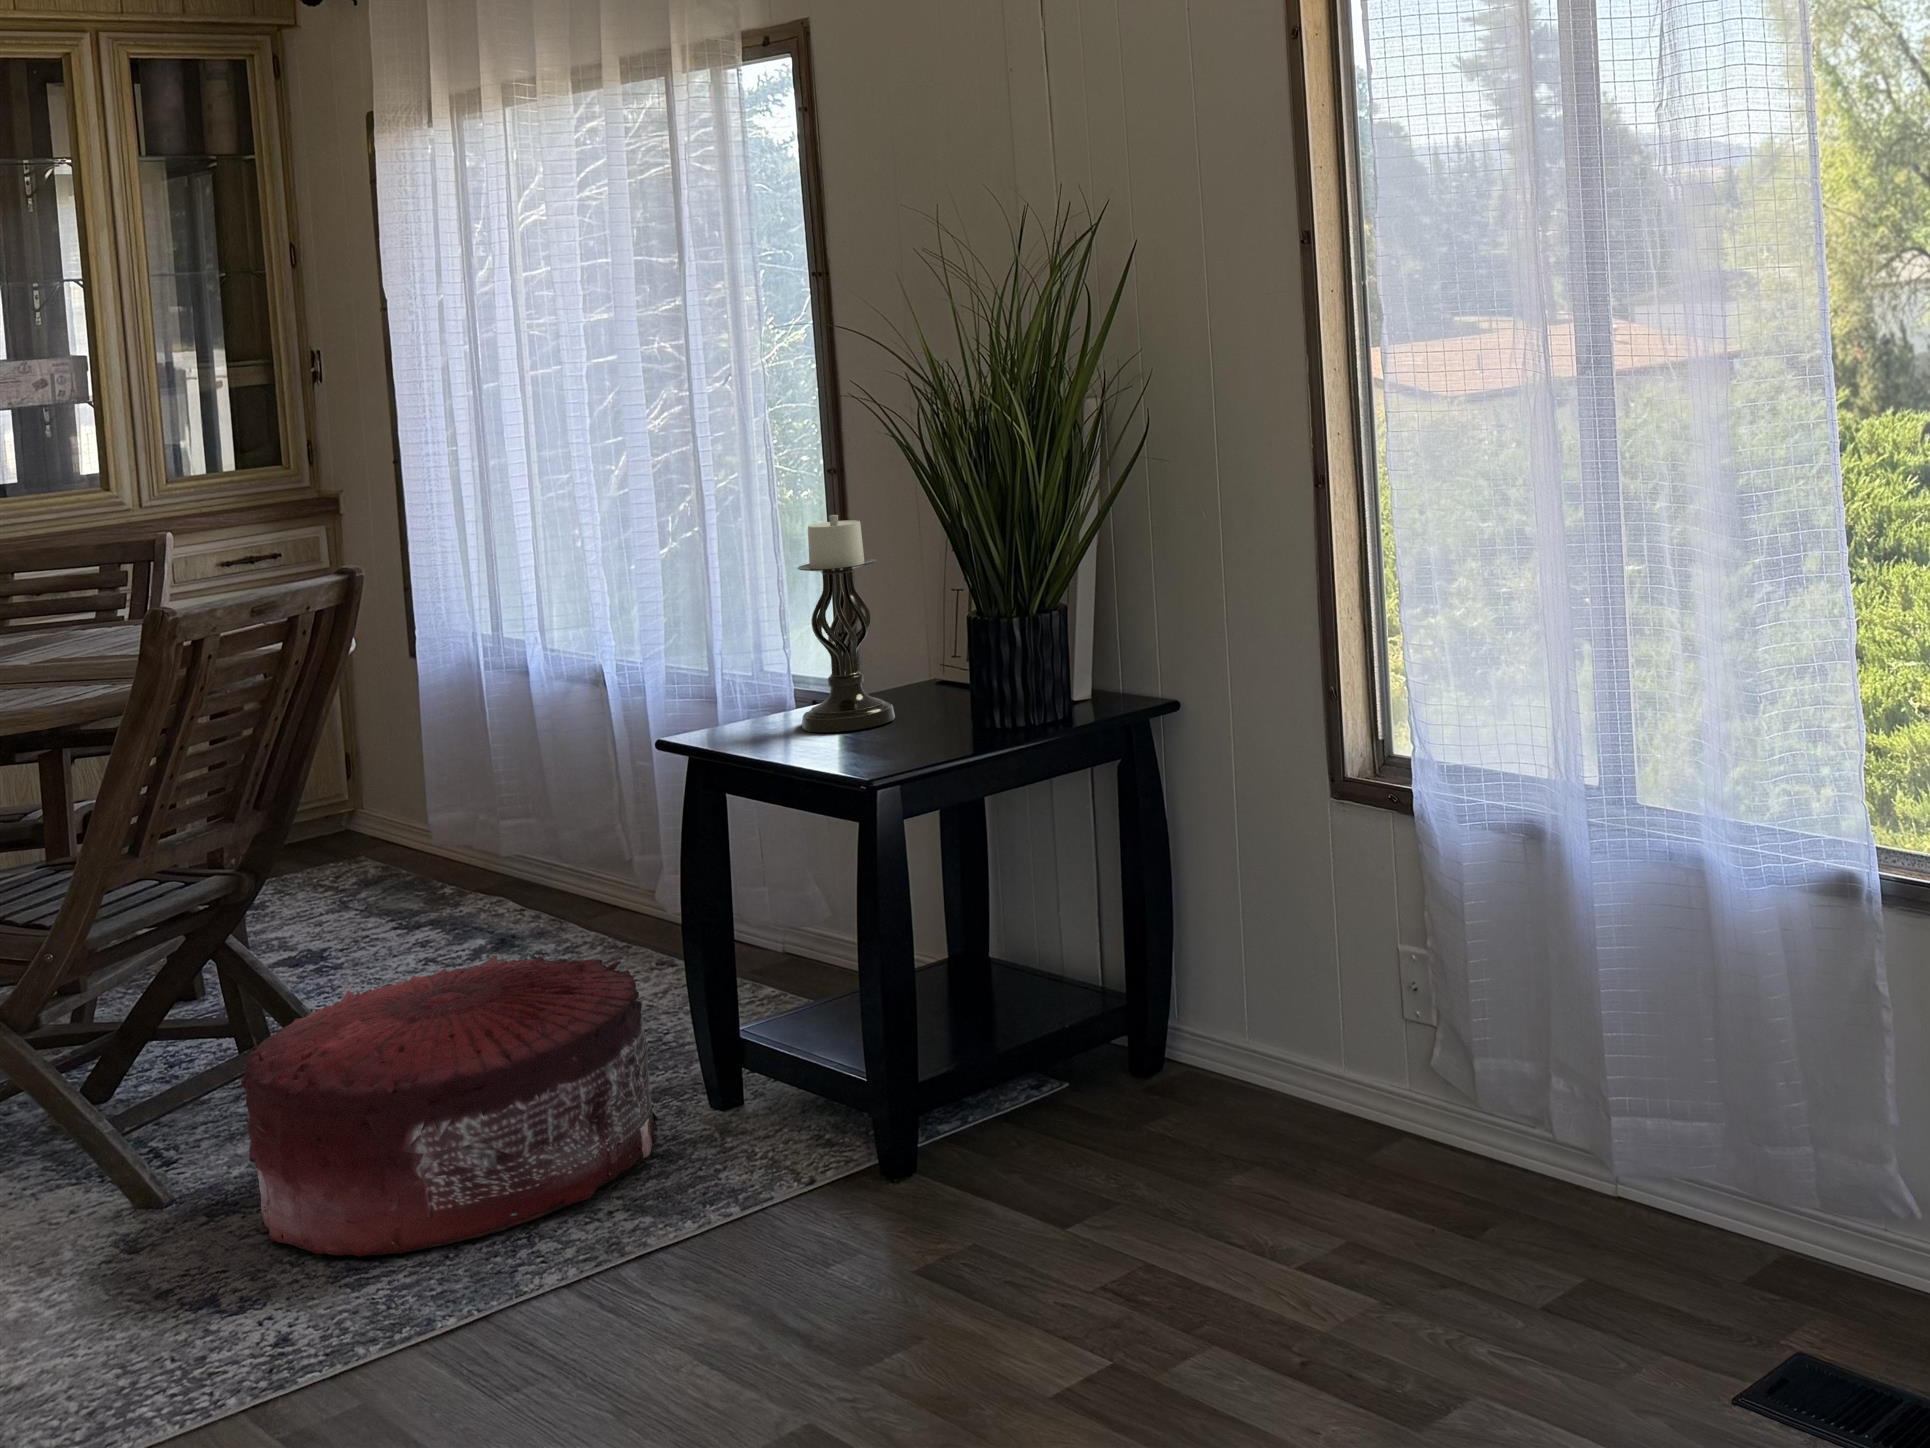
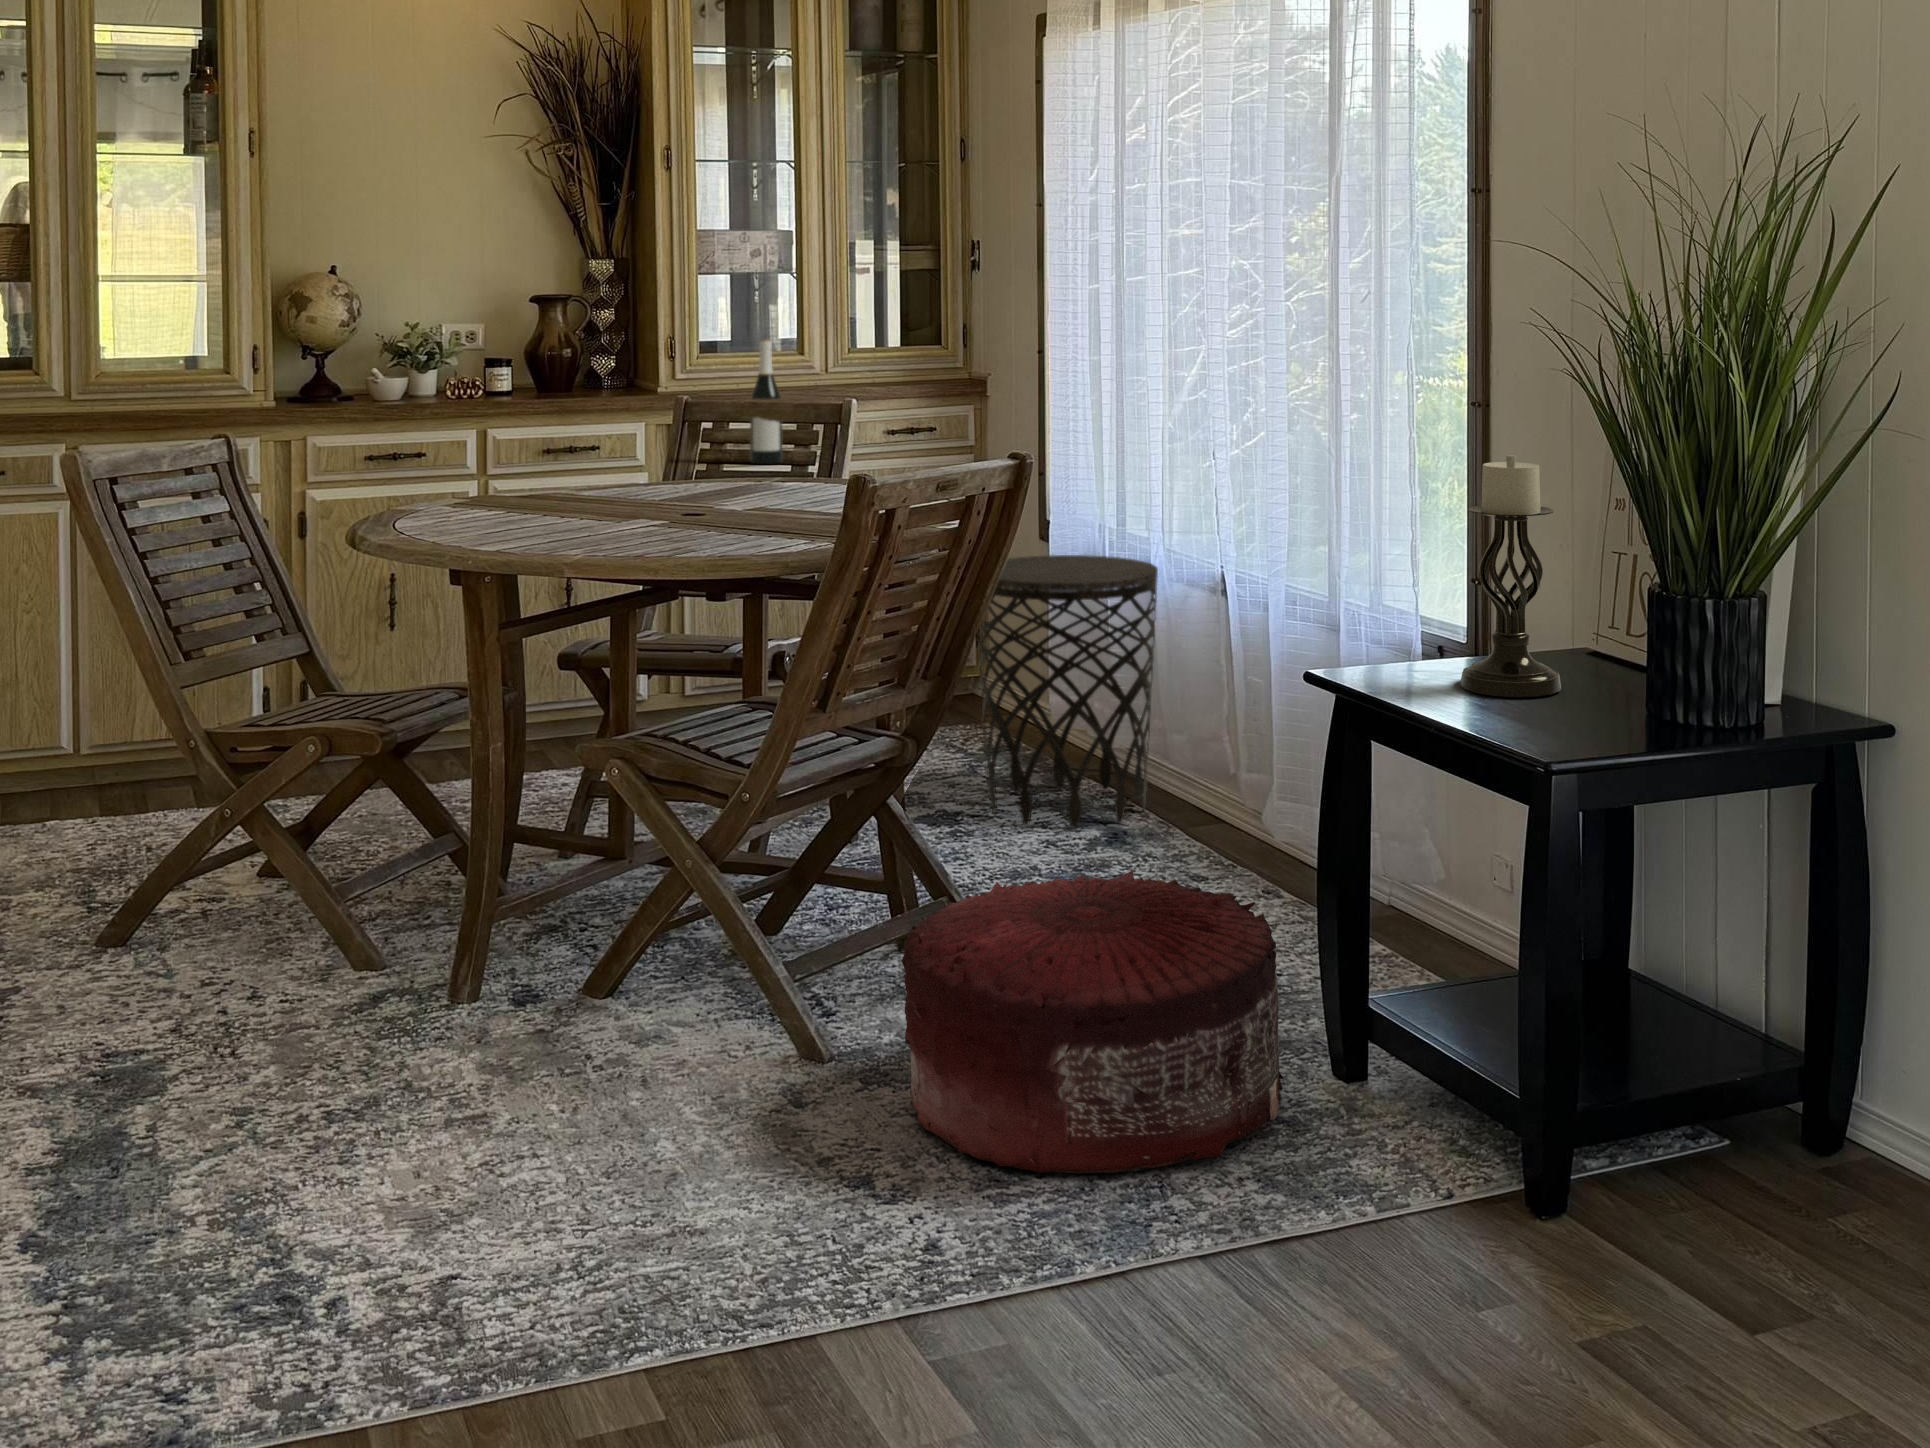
wine bottle: none [43,478,89,614] -> present [750,339,783,464]
side table: none [325,663,534,947] -> present [978,555,1158,828]

